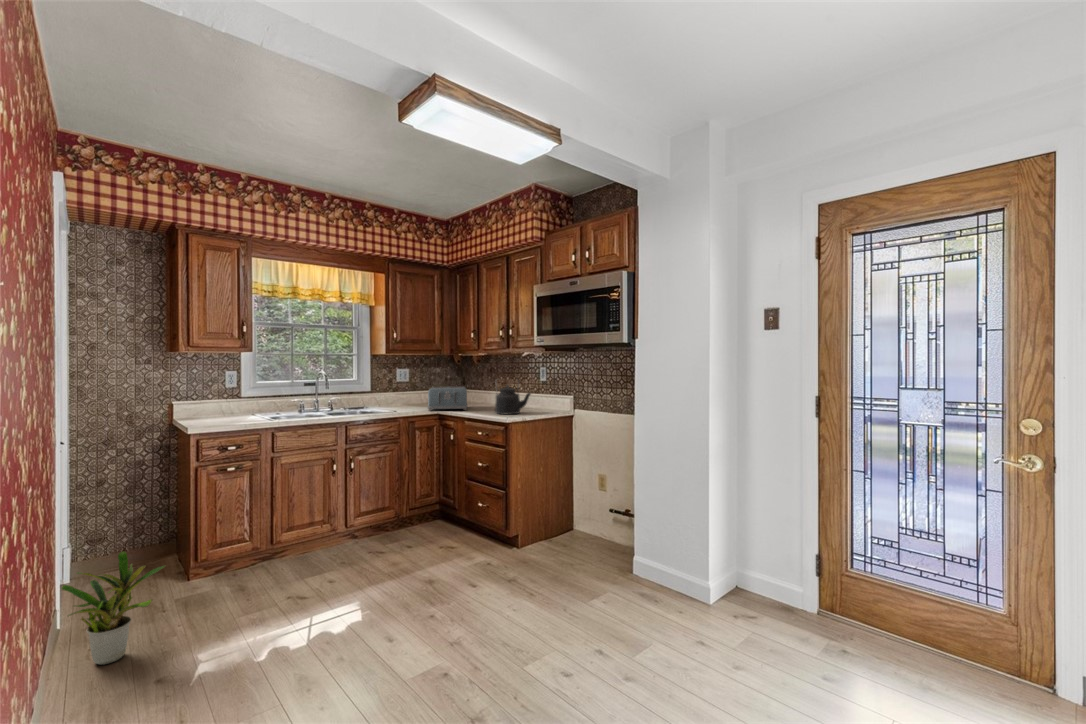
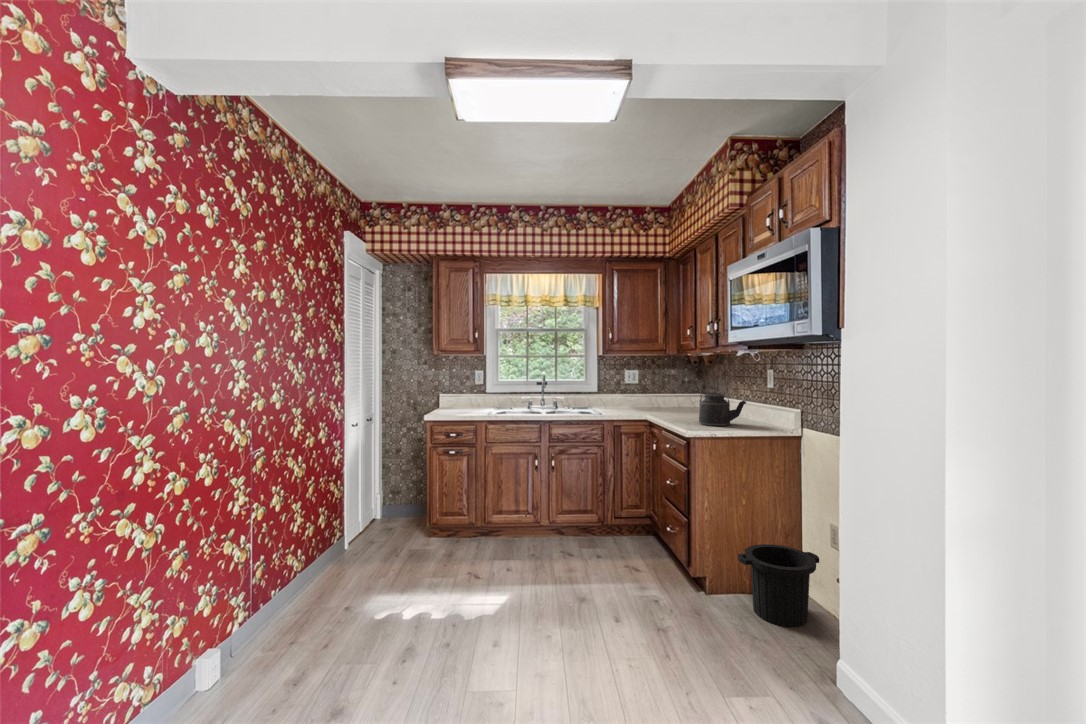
toaster: present [428,386,467,411] -> none [635,389,688,416]
trash can: none [550,498,599,553] -> present [738,544,819,627]
potted plant: present [62,551,165,665] -> none [286,505,363,587]

